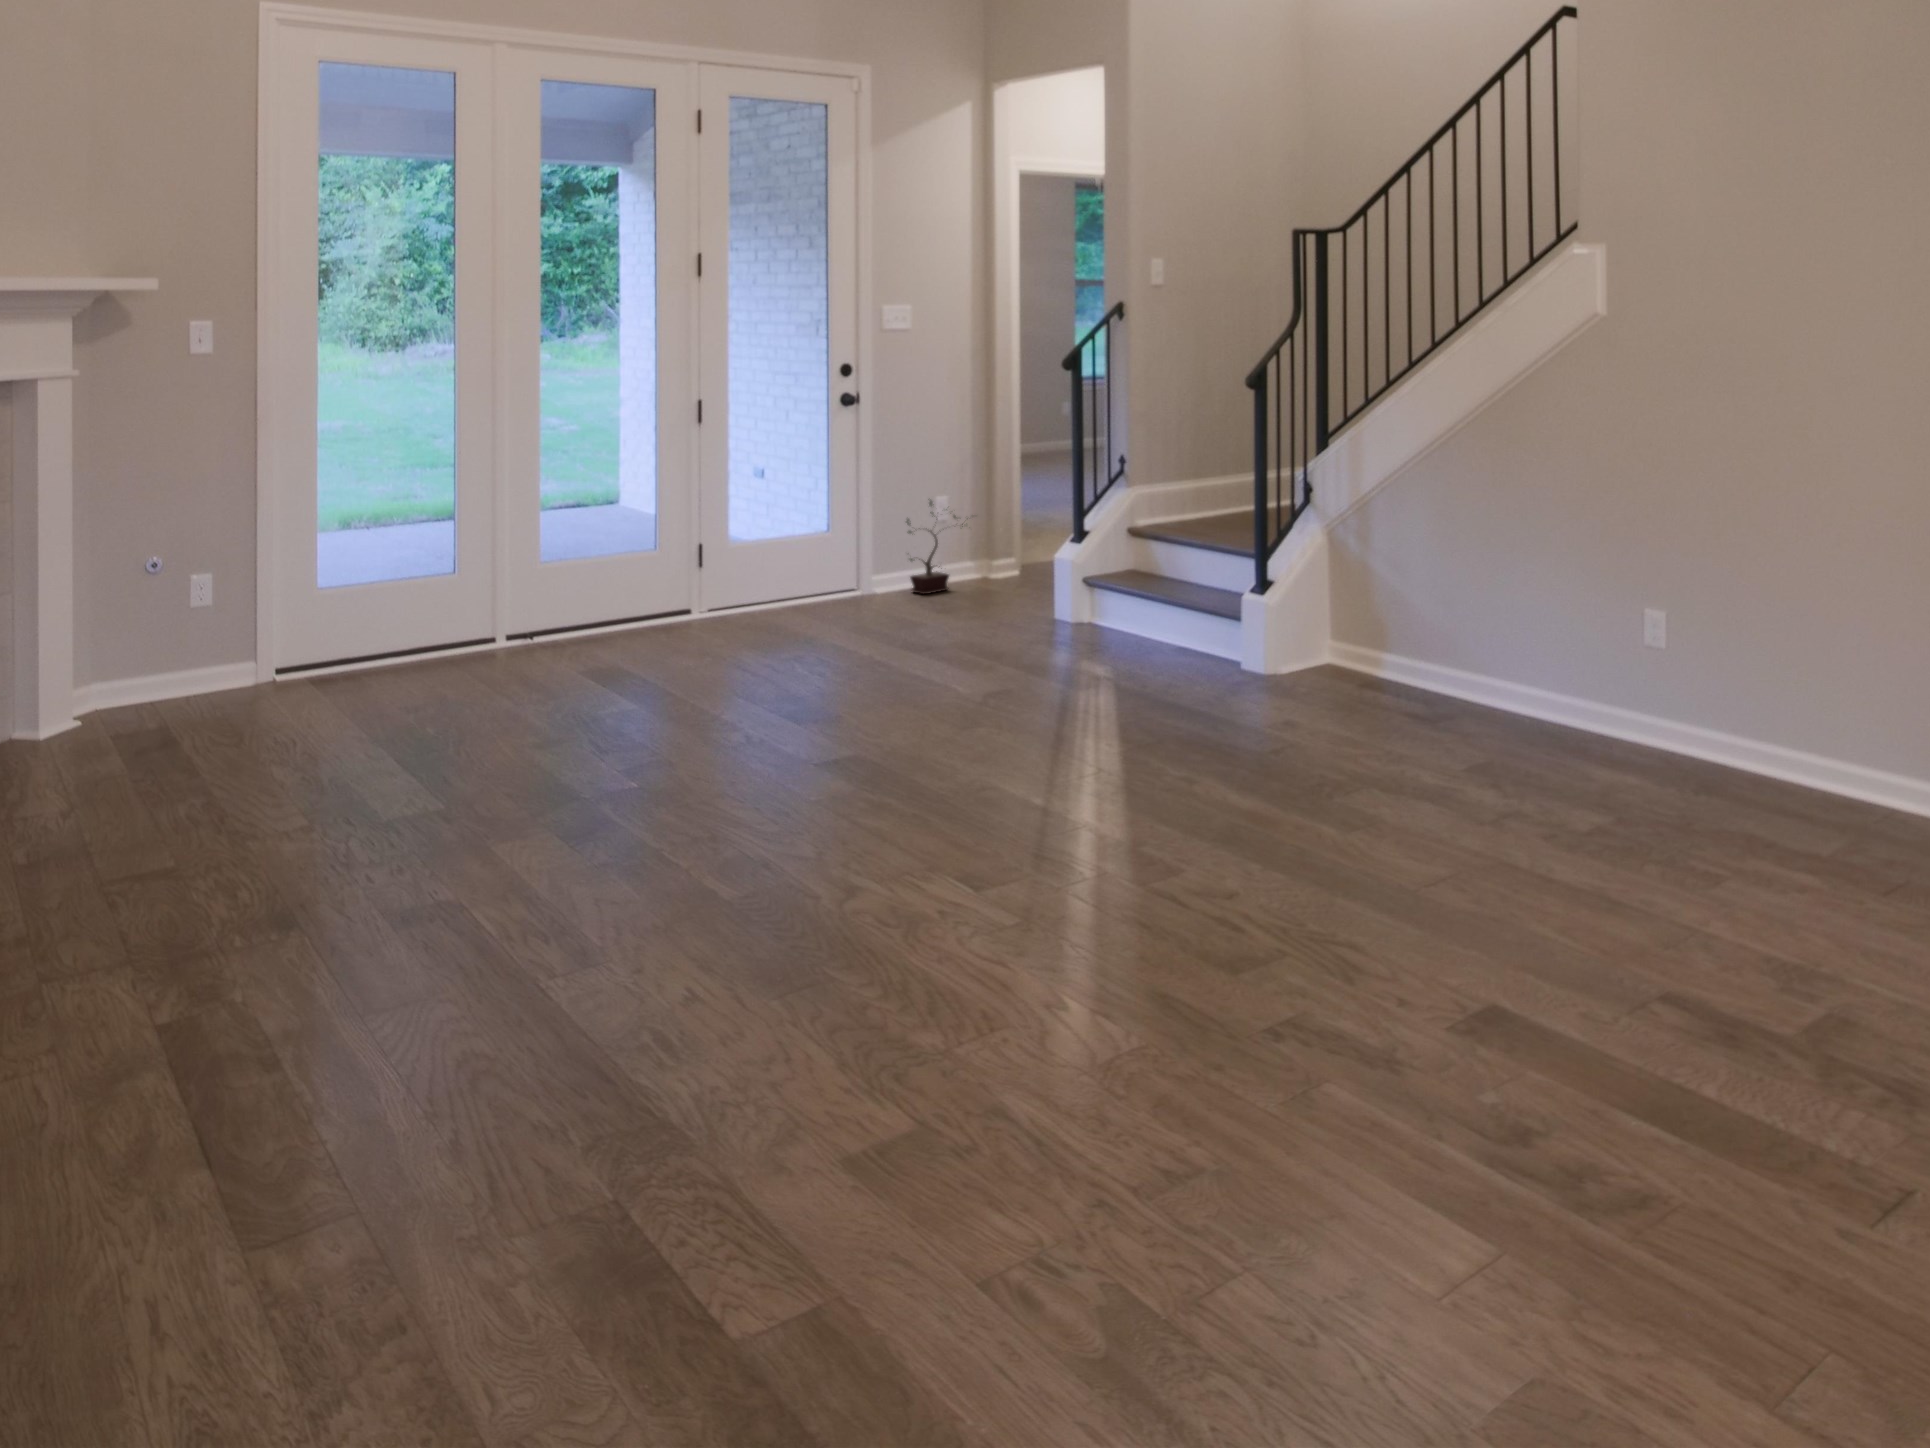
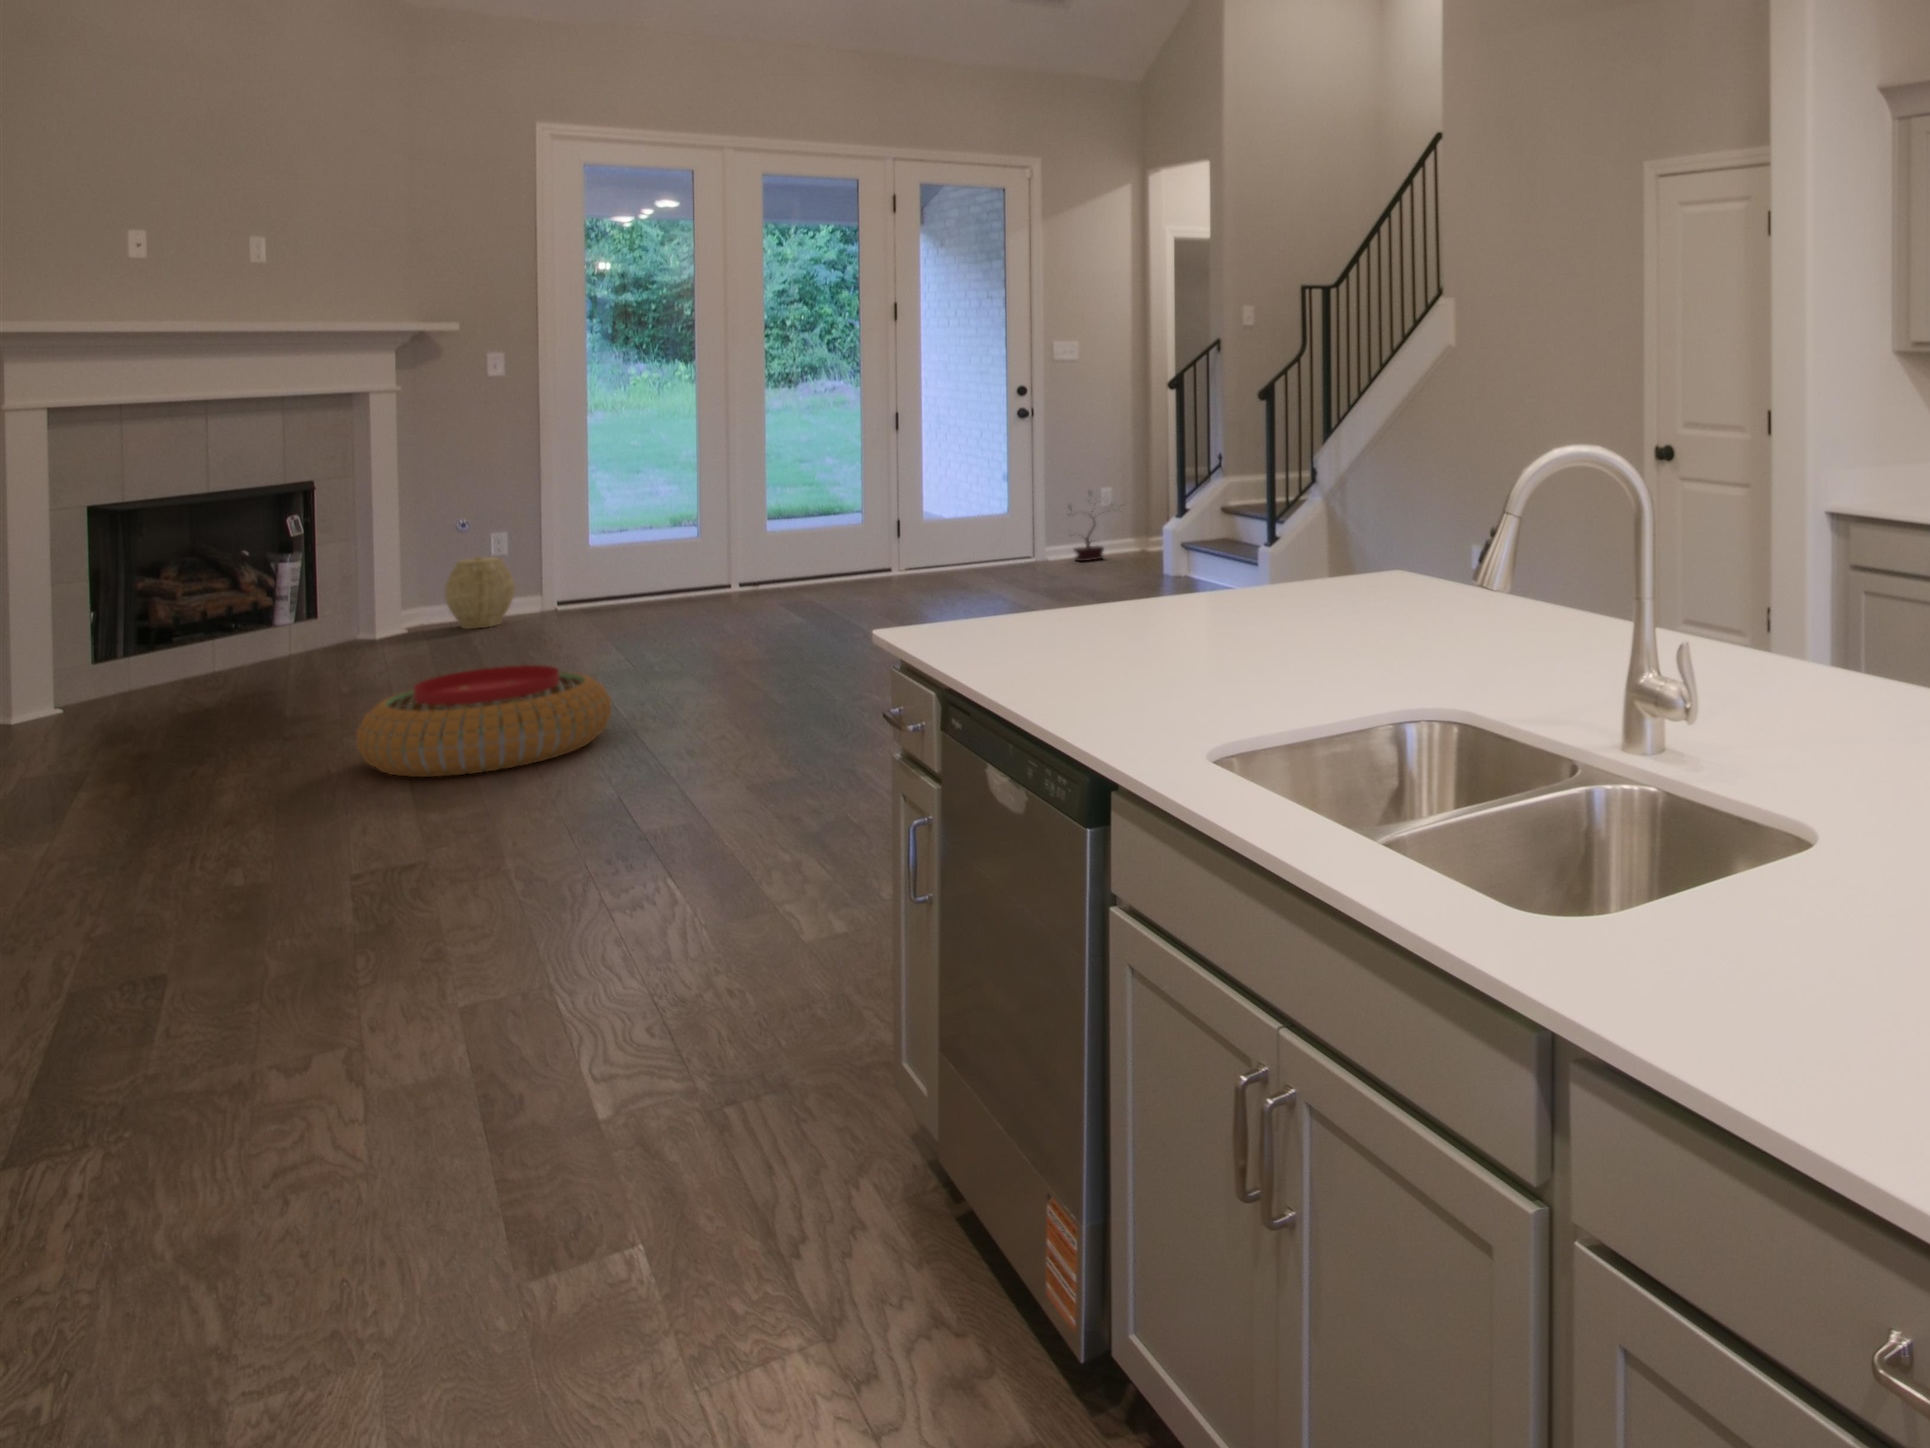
woven basket: none [132,612,226,718] -> present [445,557,515,629]
pouf: none [85,891,508,1163] -> present [356,665,611,777]

